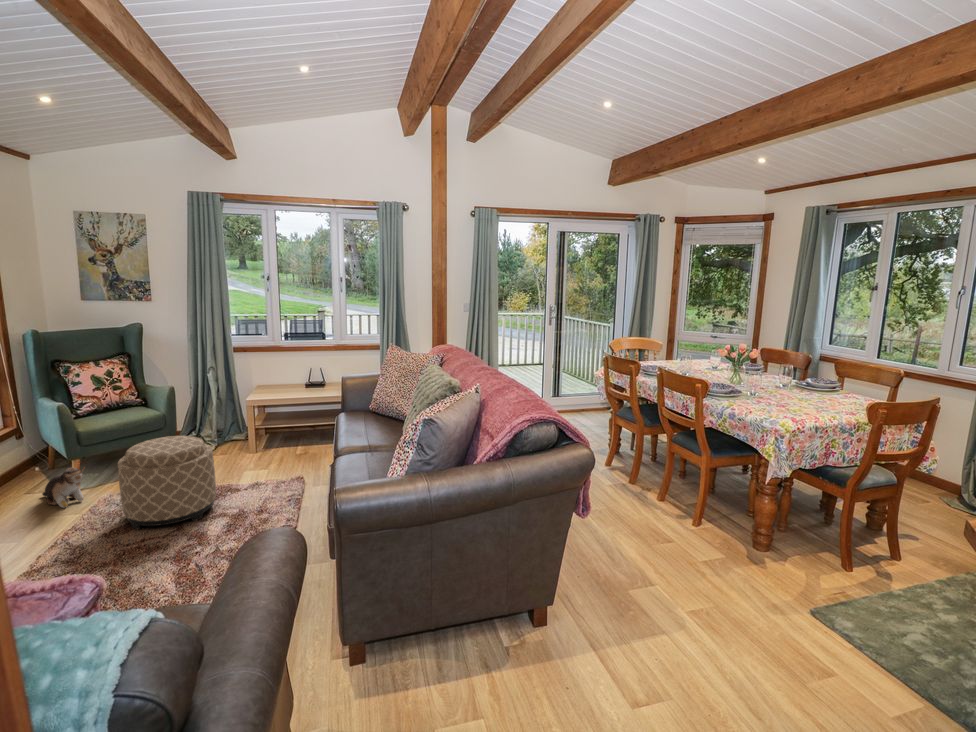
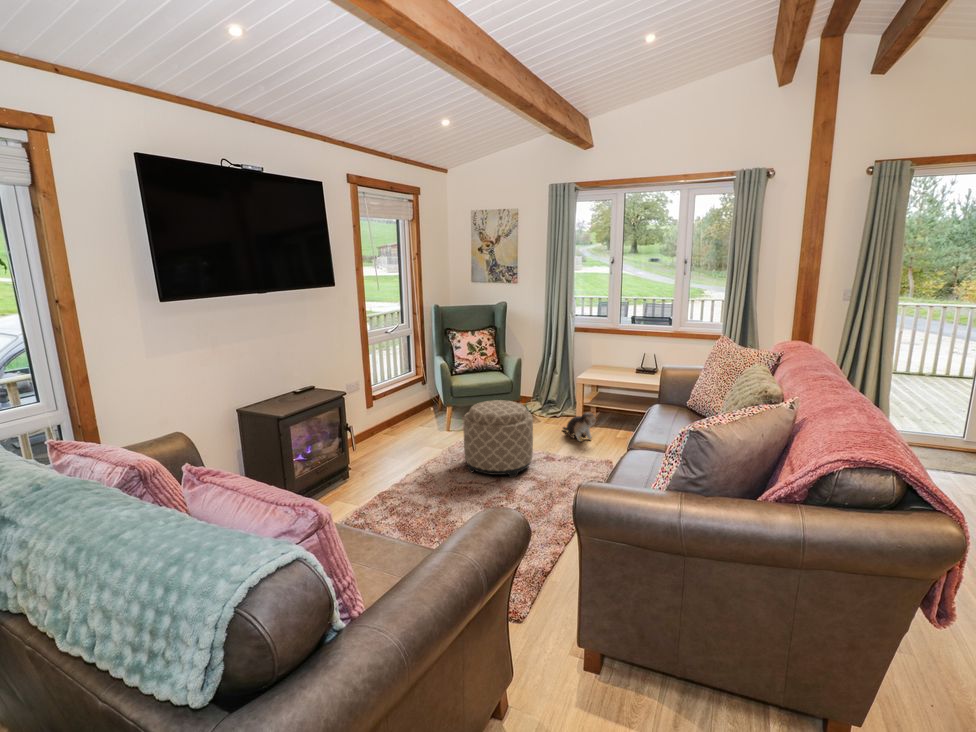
plush toy: present [42,467,85,508] -> present [563,412,598,442]

